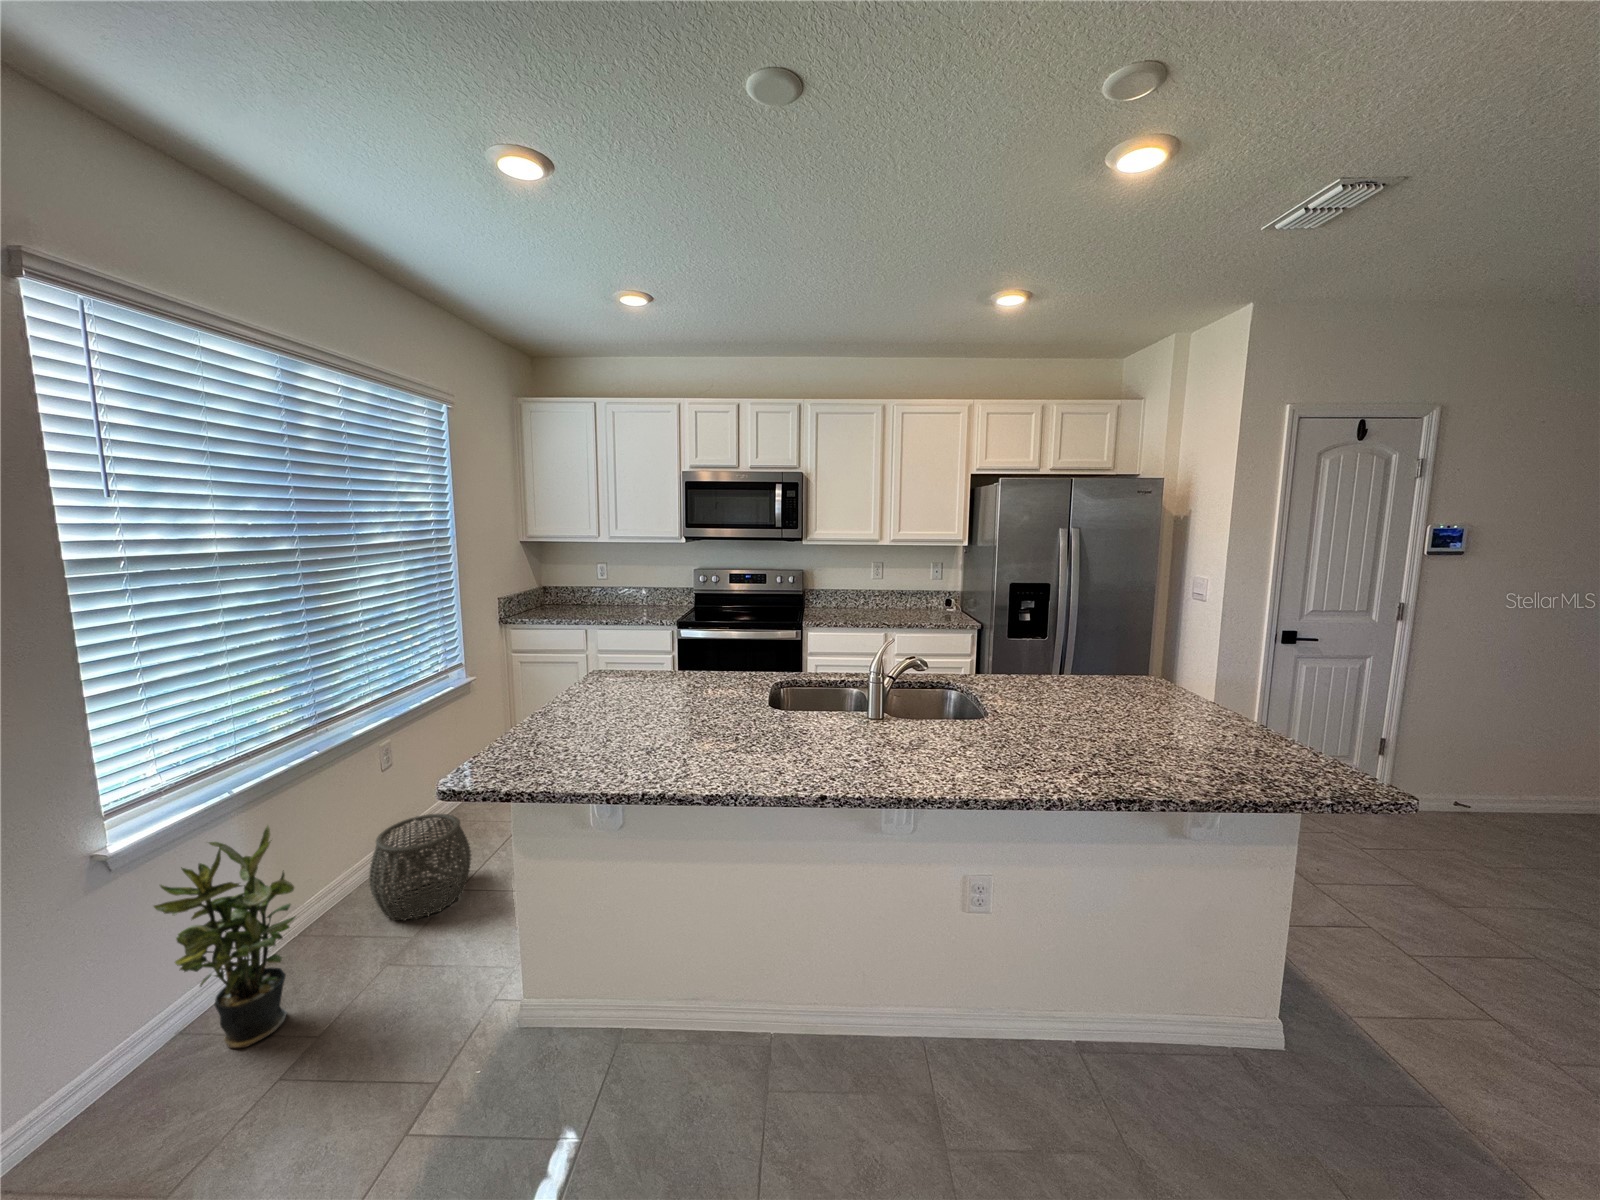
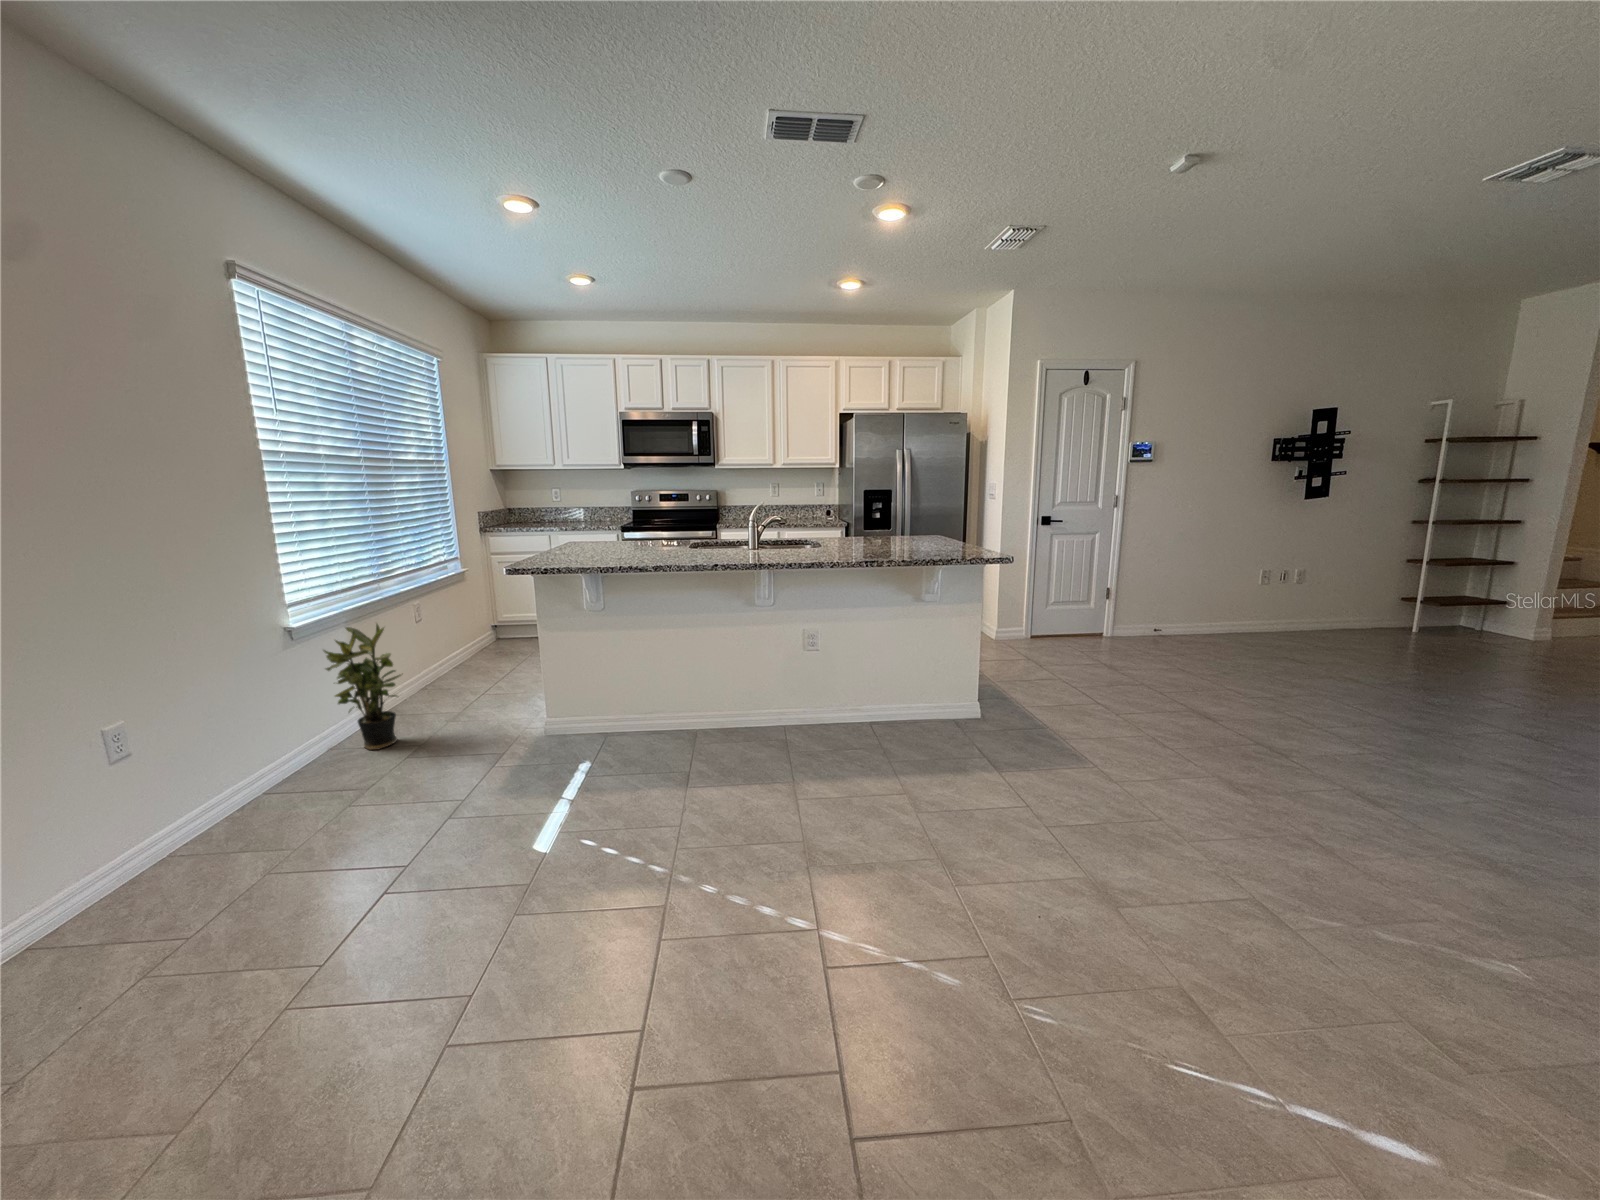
woven basket: present [369,814,471,921] -> none [424,645,492,707]

